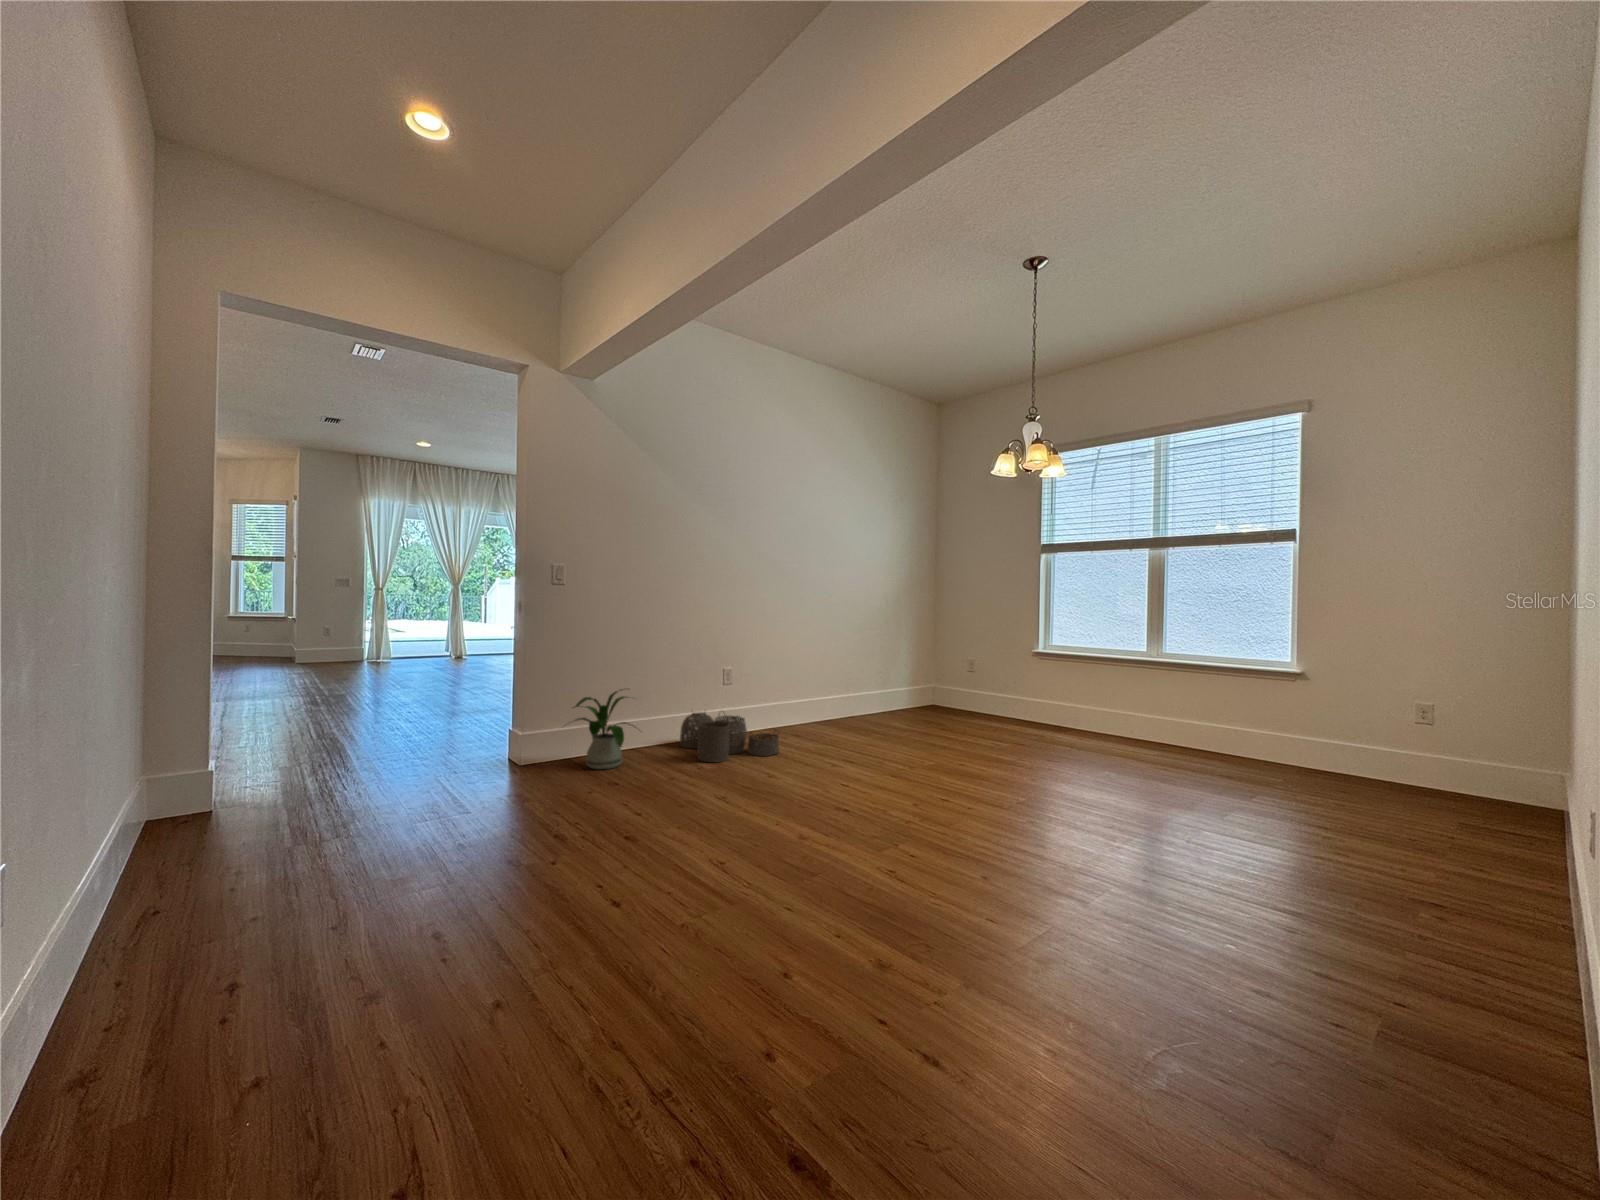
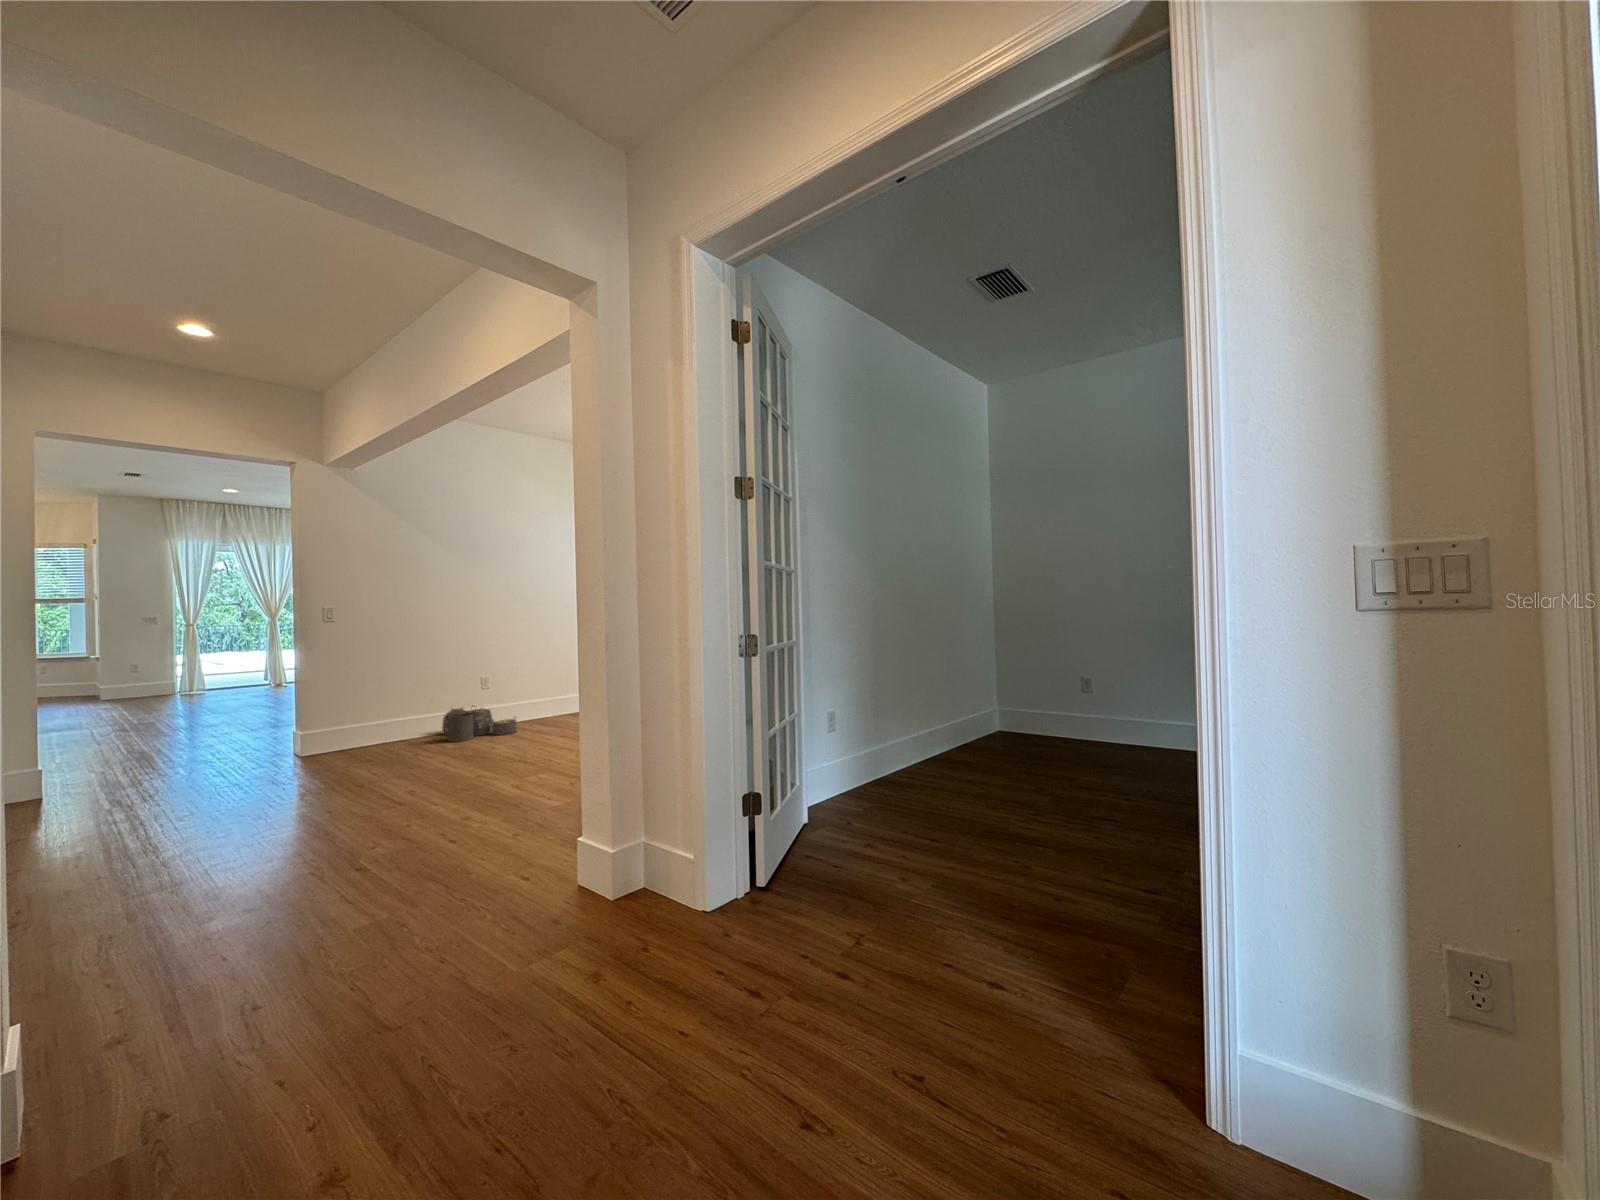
house plant: present [575,691,641,769] -> none [335,693,403,752]

